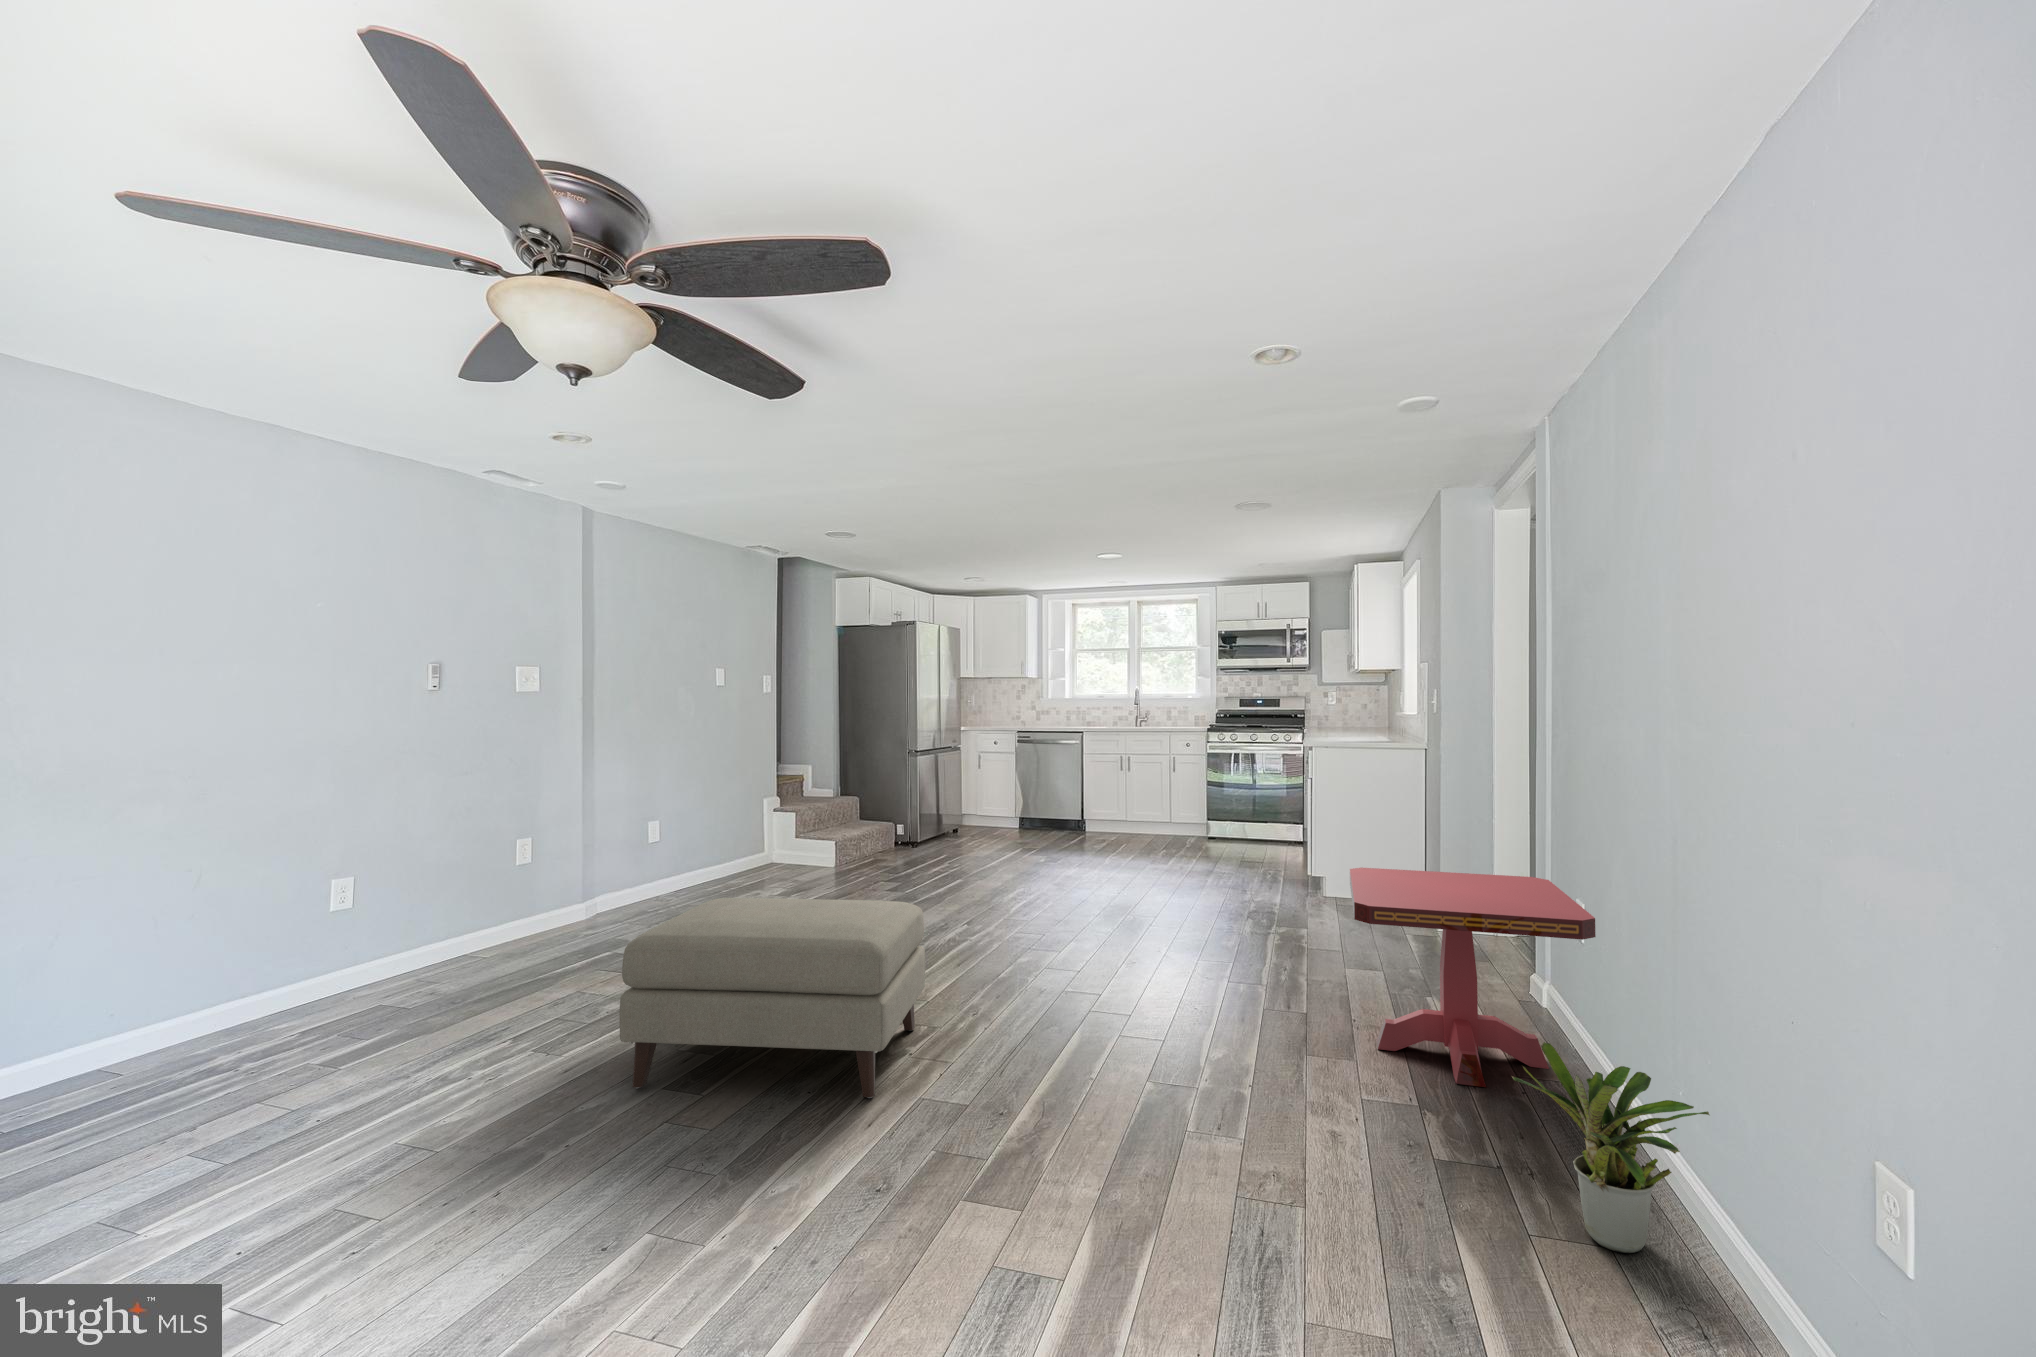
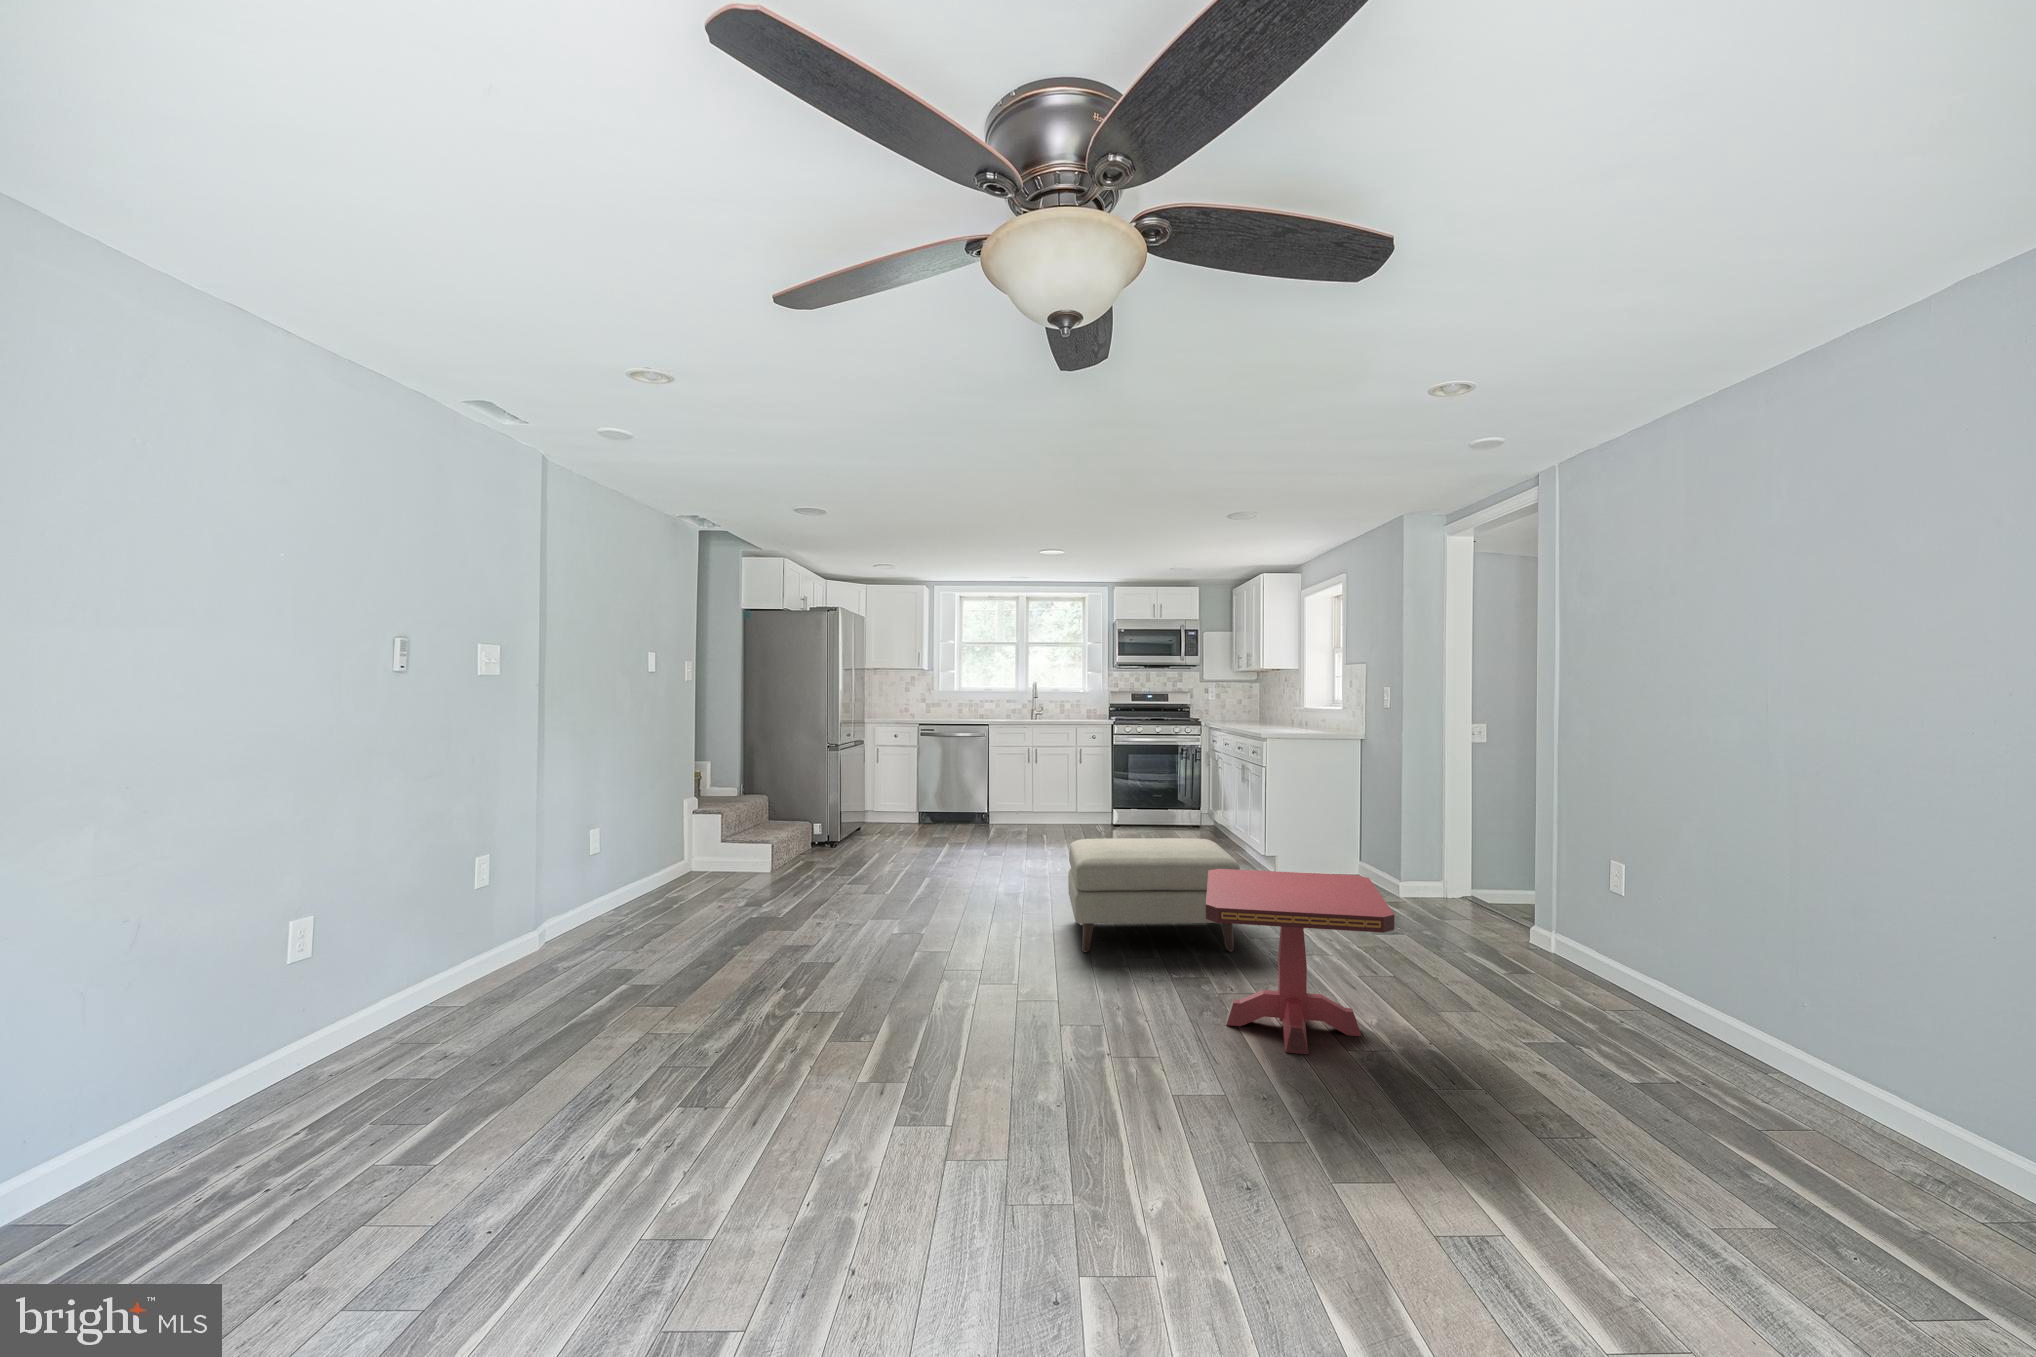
ottoman: present [619,898,925,1098] -> present [1068,838,1240,952]
potted plant: present [1512,1042,1709,1253] -> none [1310,1021,1451,1182]

